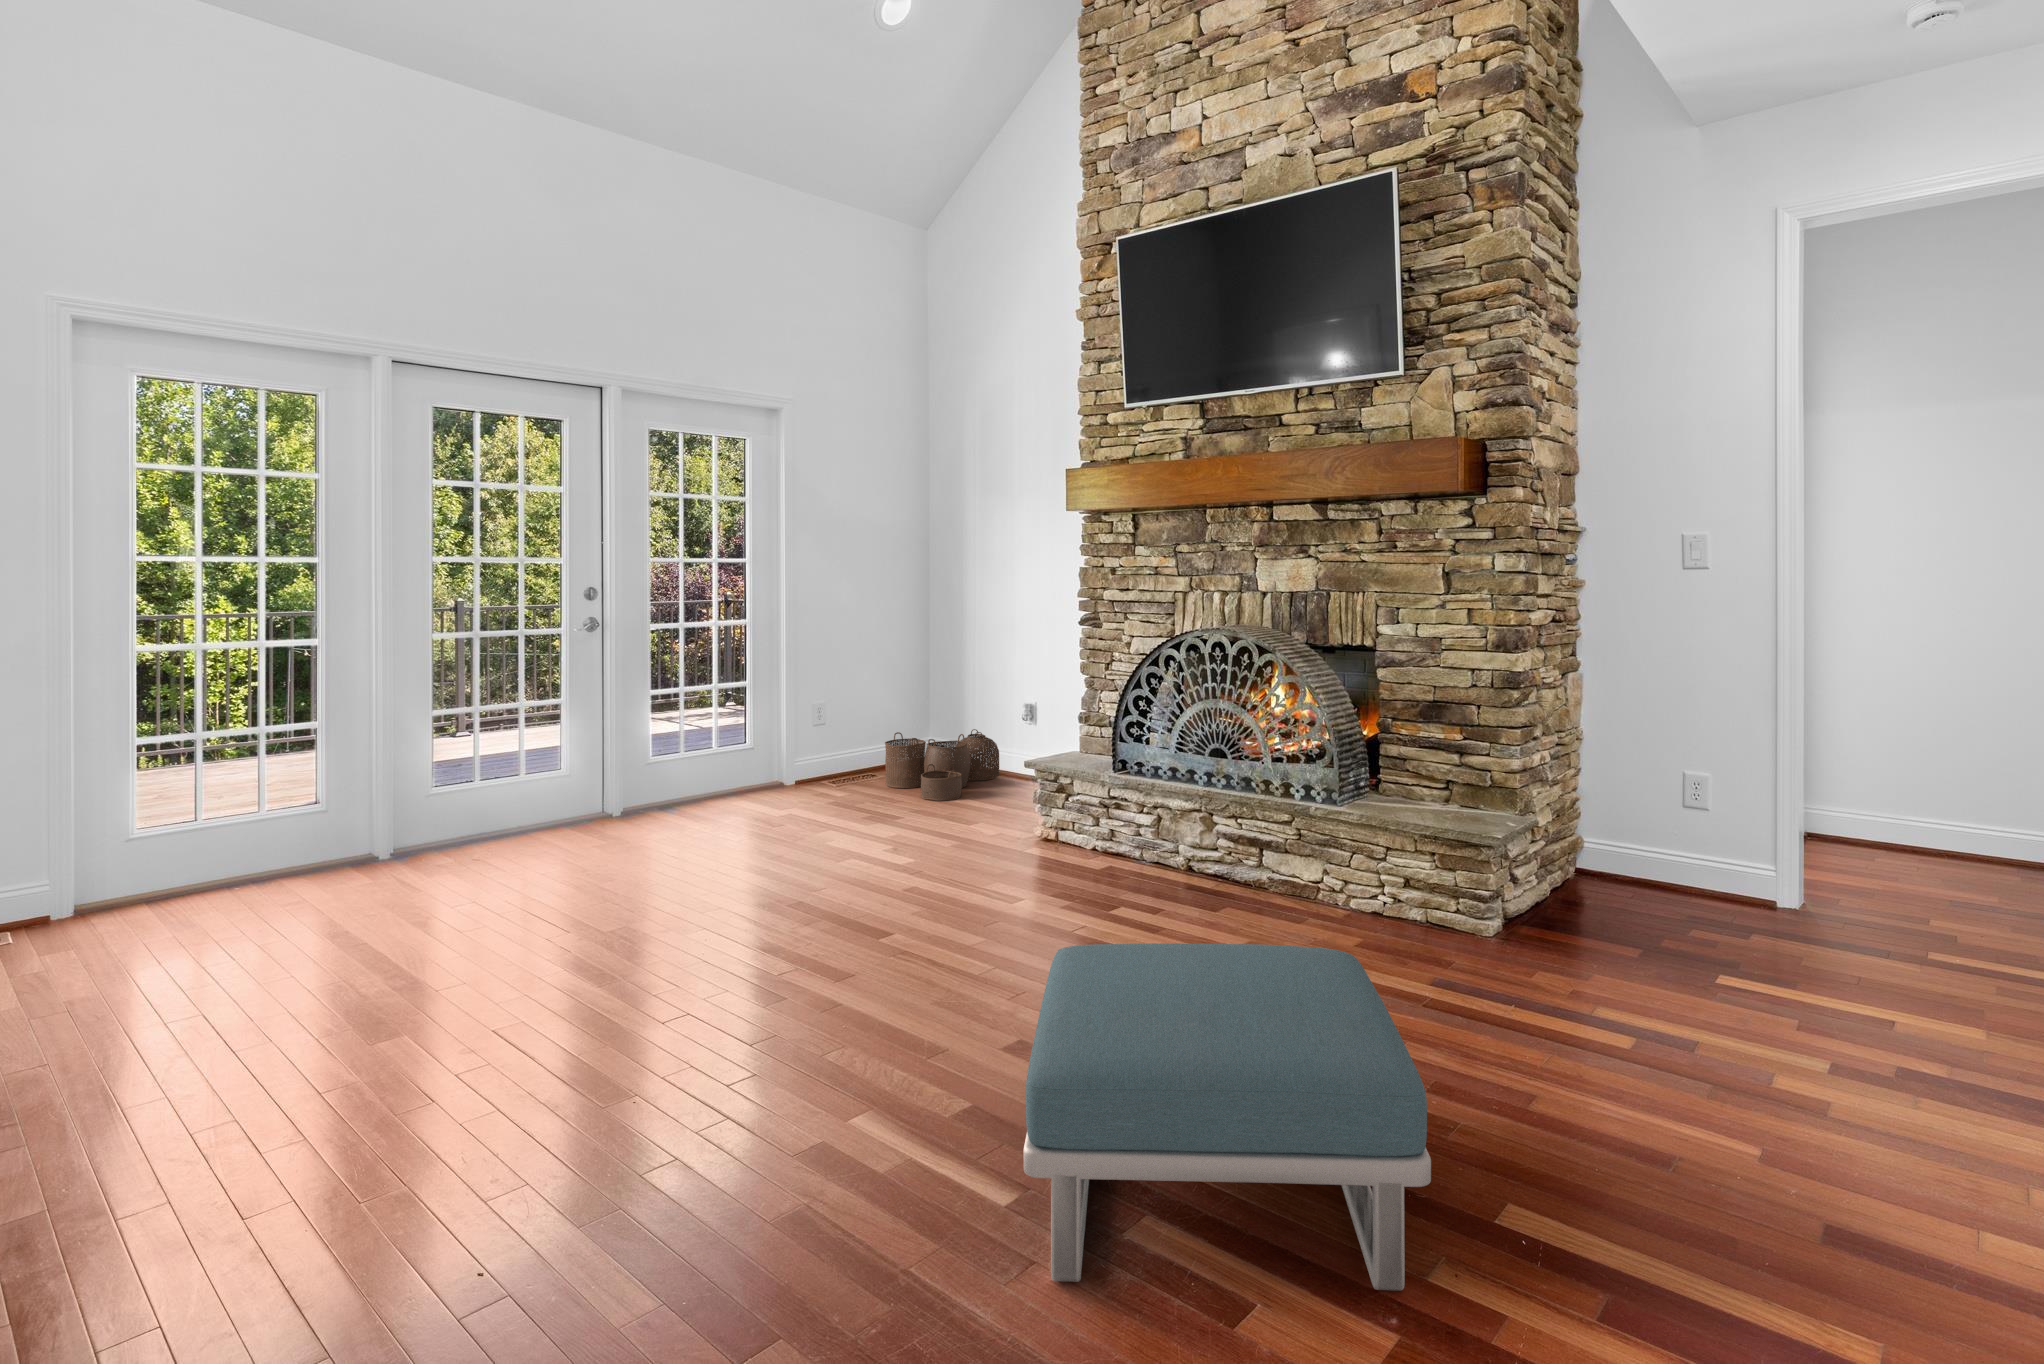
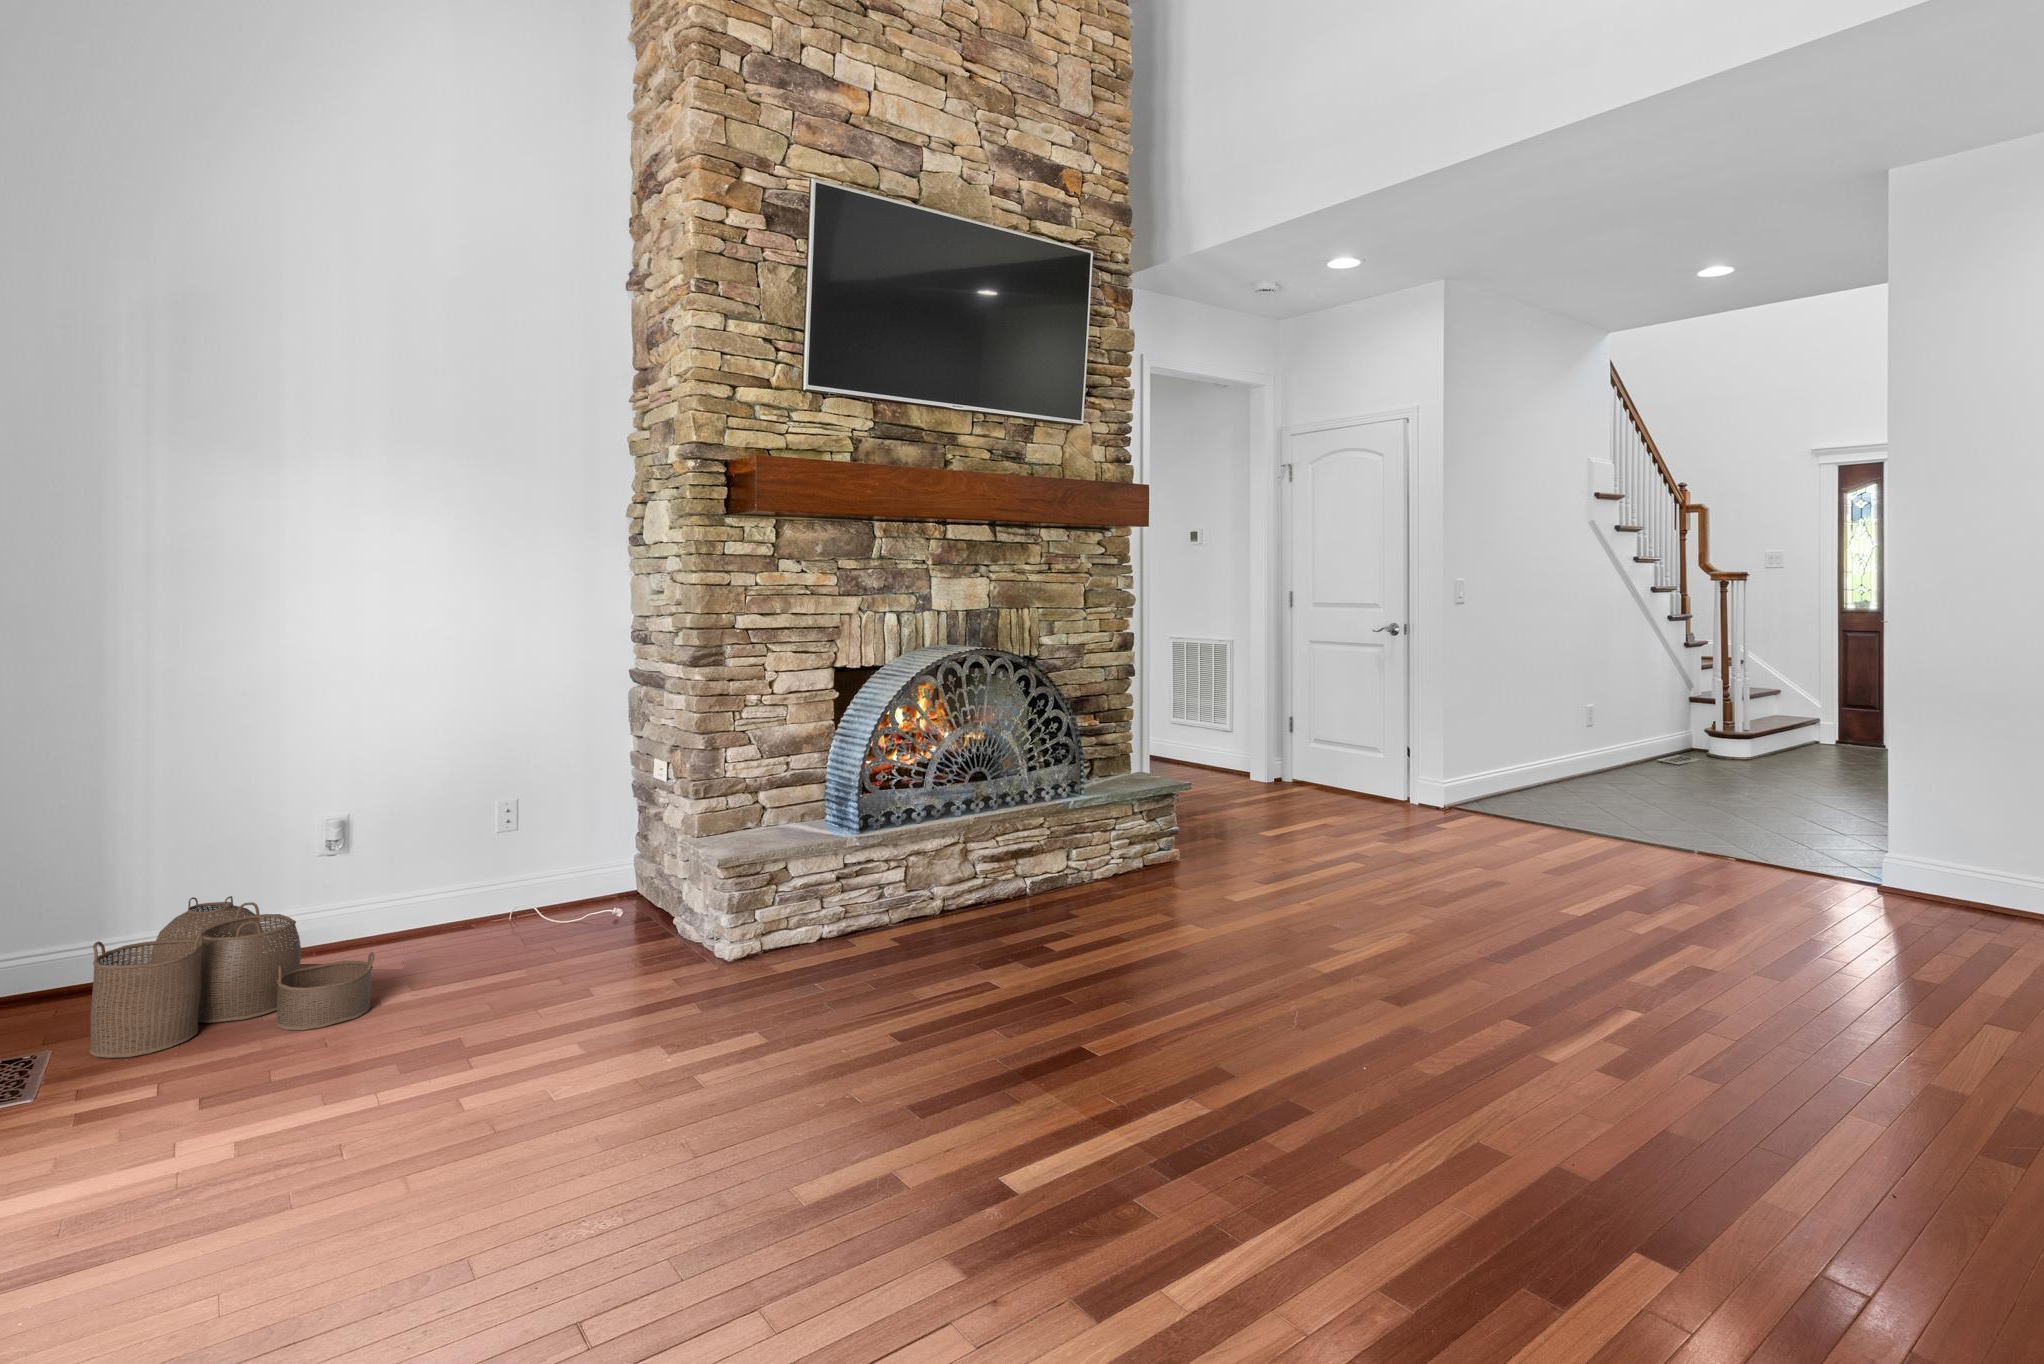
footstool: present [1023,943,1431,1290] -> none [1443,832,1720,1013]

